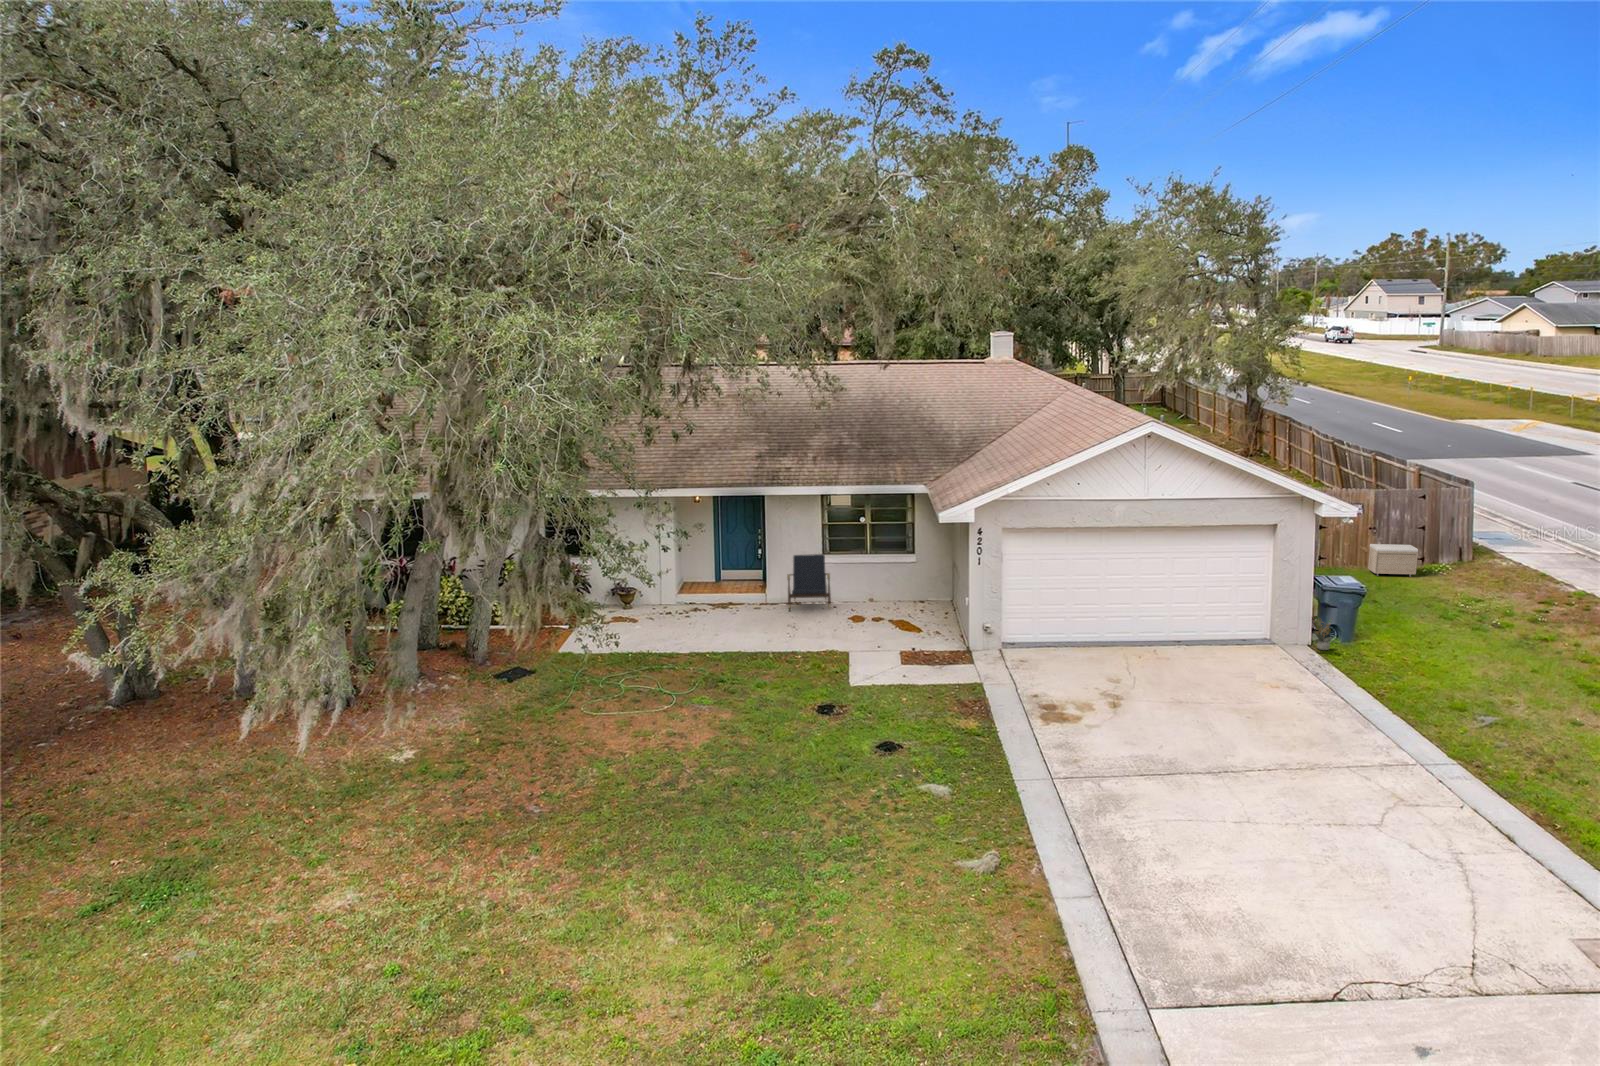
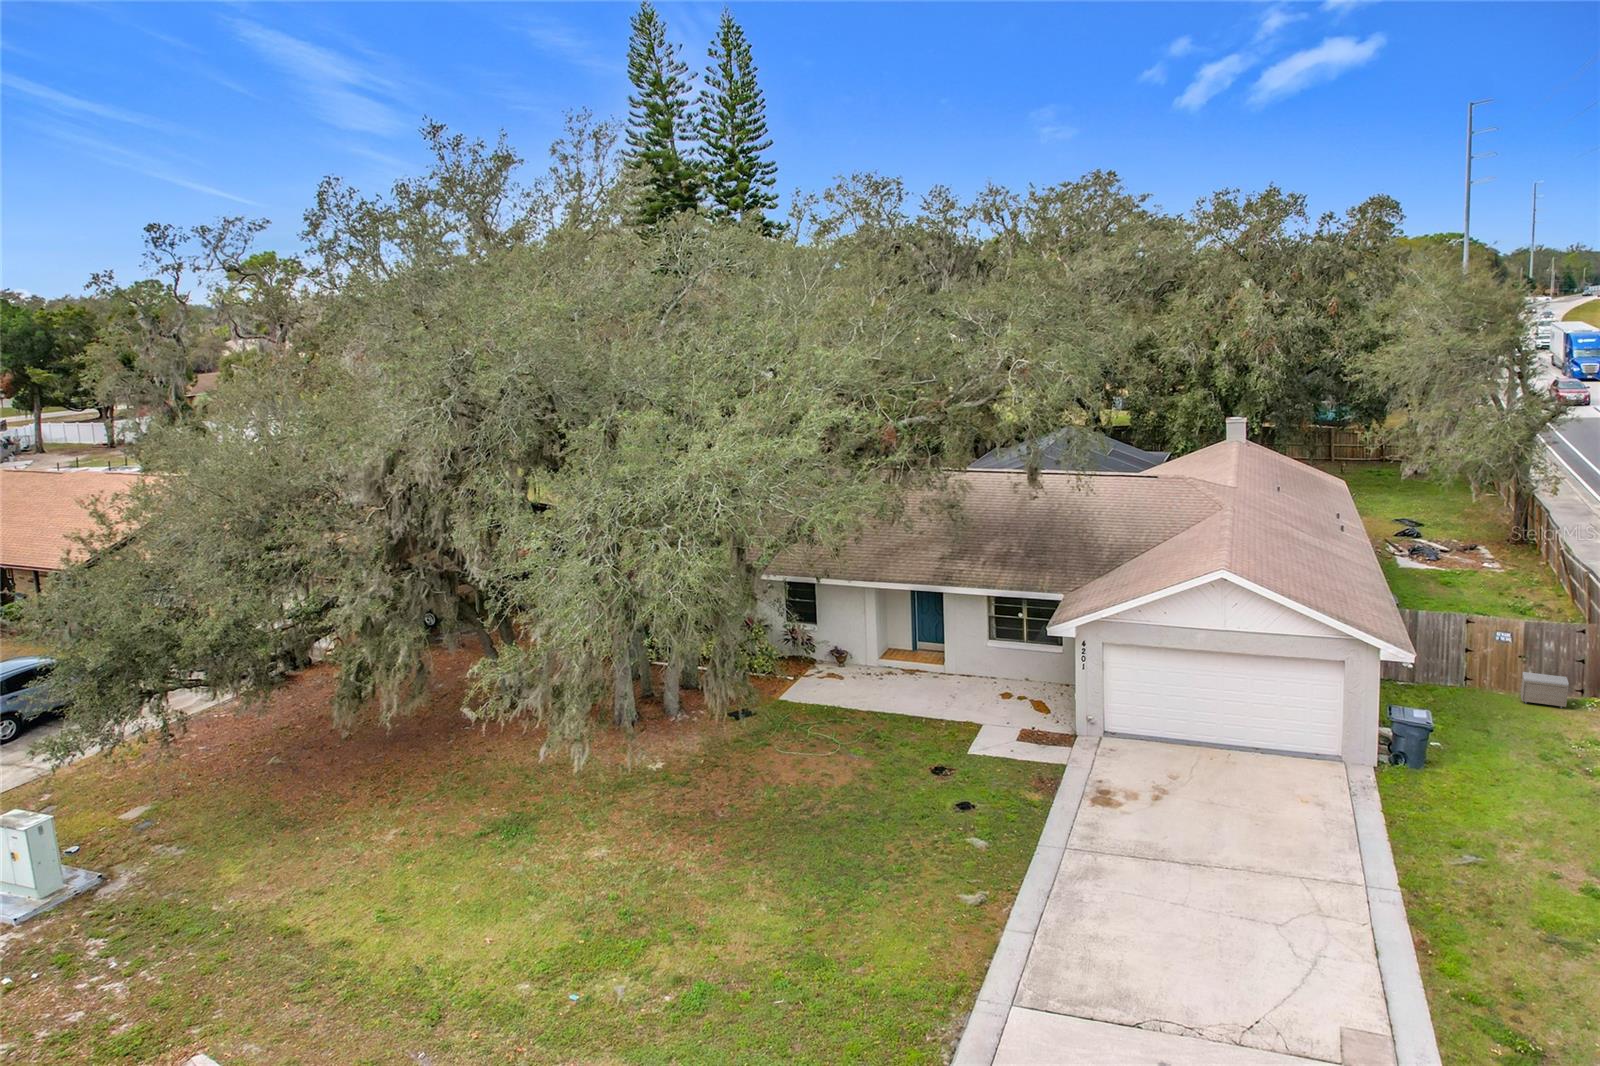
lounge chair: present [787,554,831,609] -> none [956,637,992,684]
potted plant: present [1315,618,1336,650] -> none [1376,743,1399,775]

